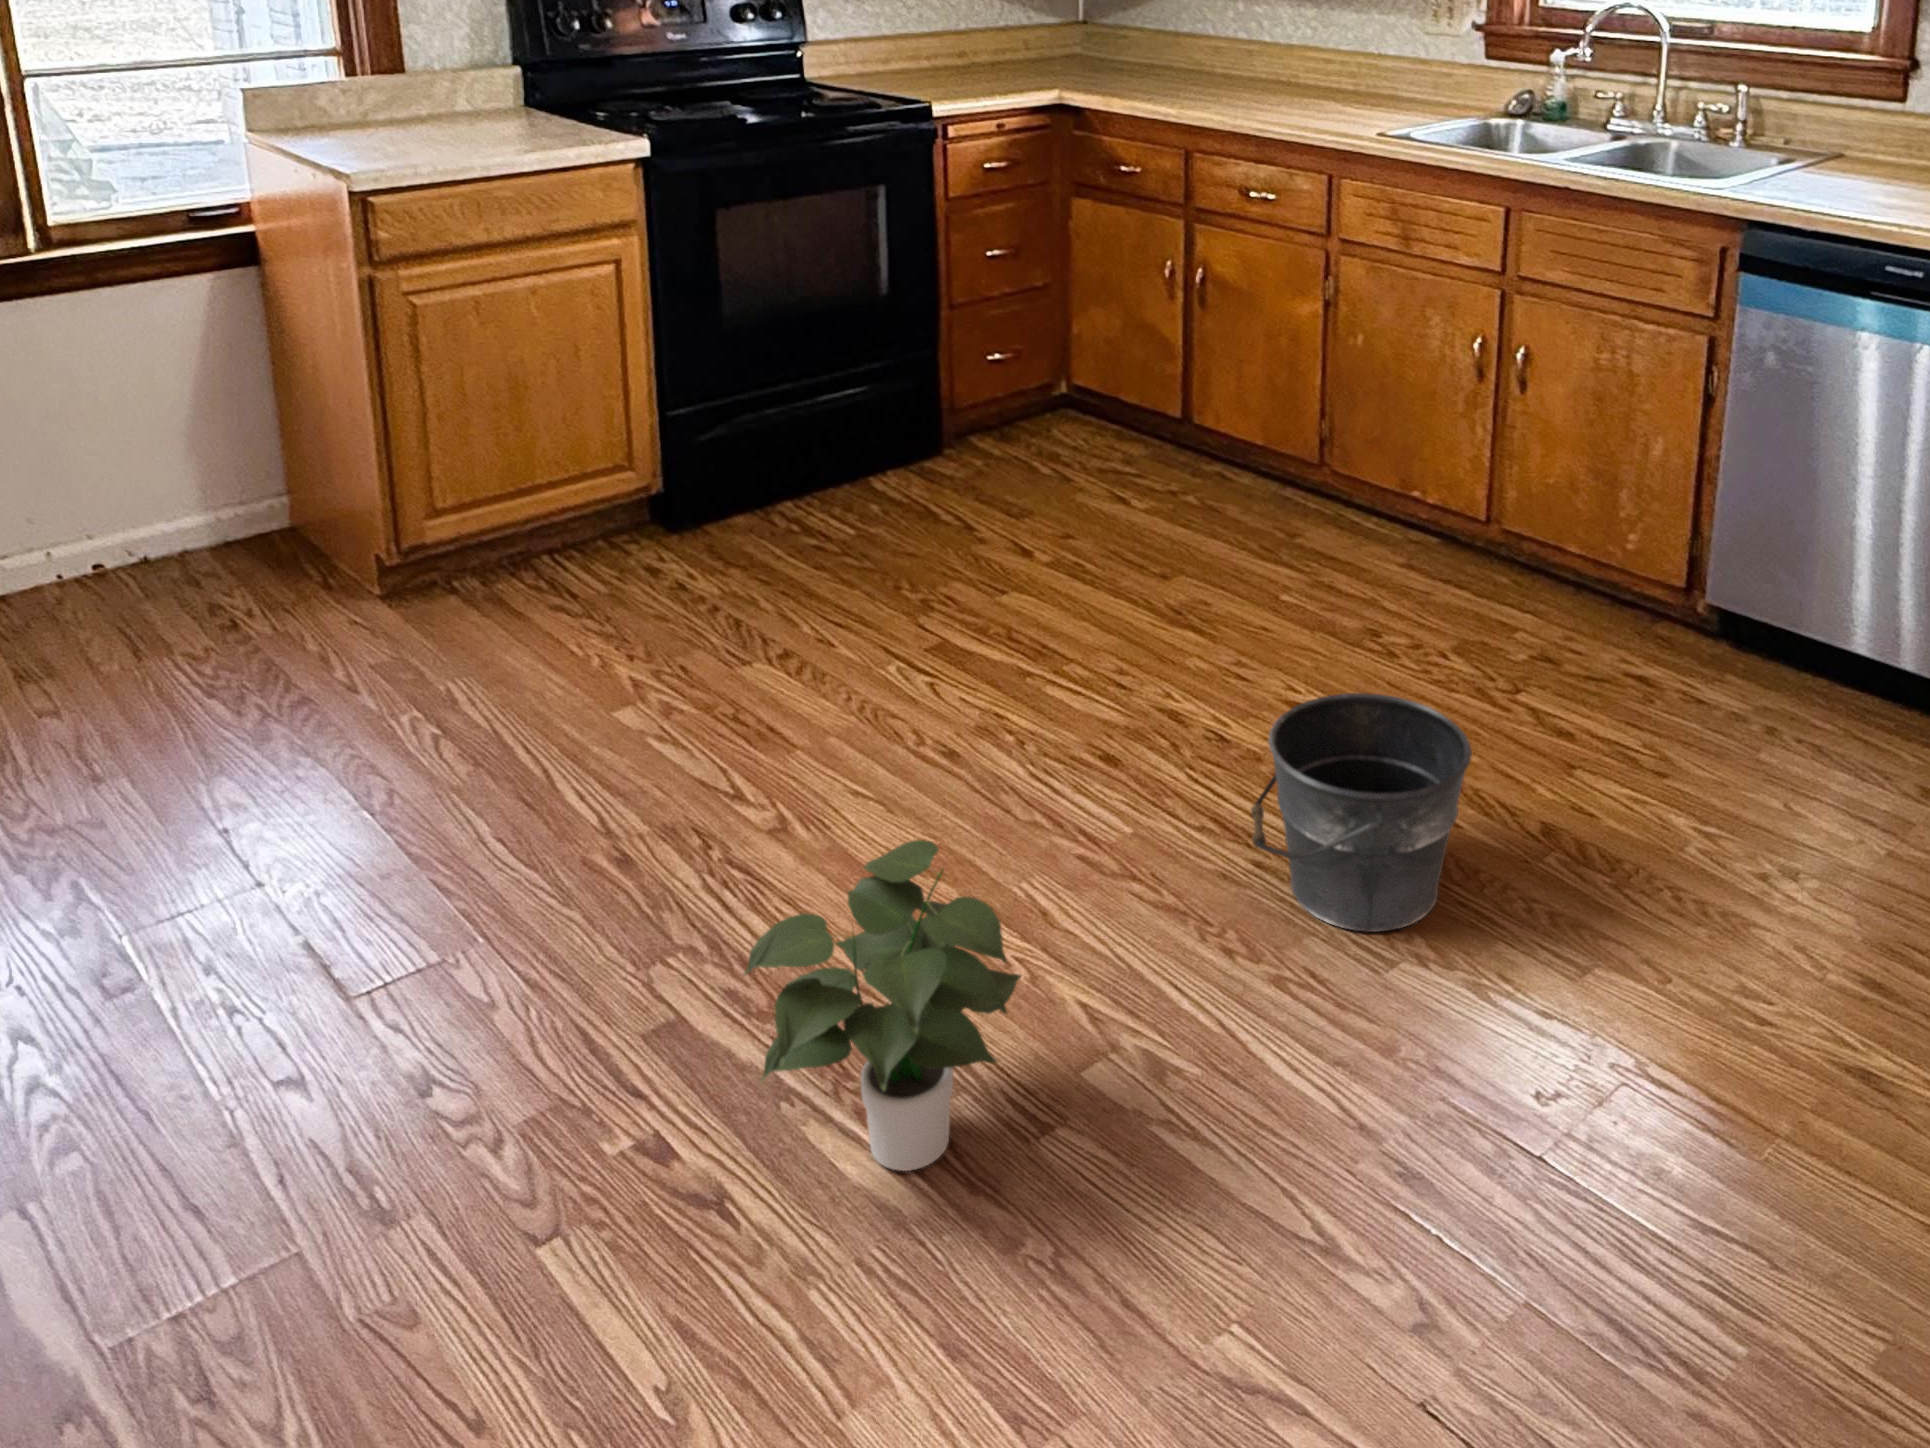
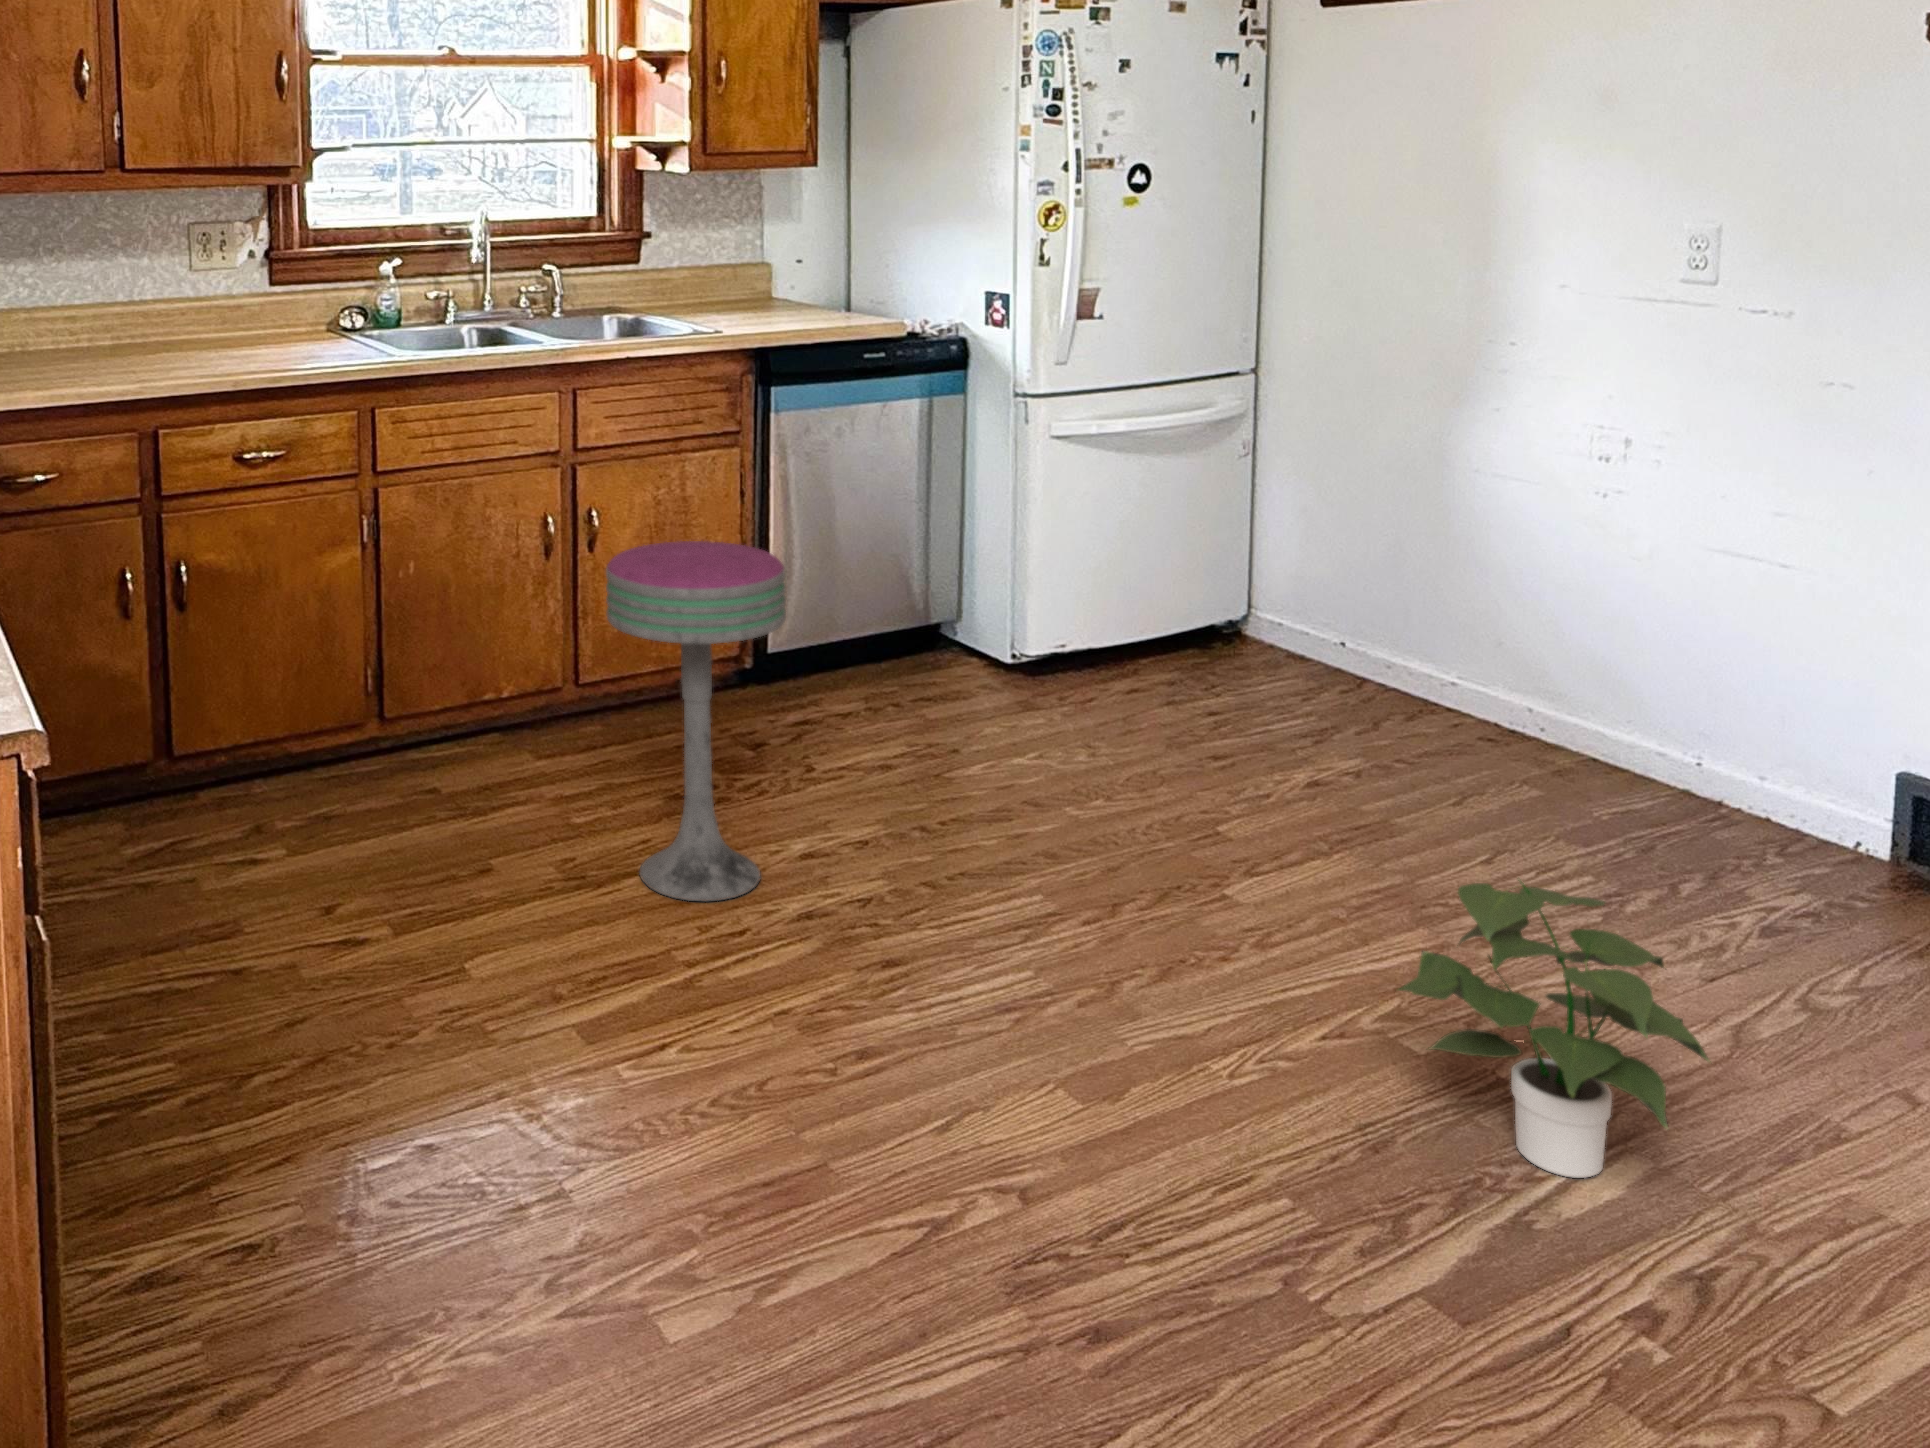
bar stool: none [1158,345,1331,681] -> present [606,541,786,901]
bucket: present [1251,693,1472,932] -> none [1025,732,1240,925]

